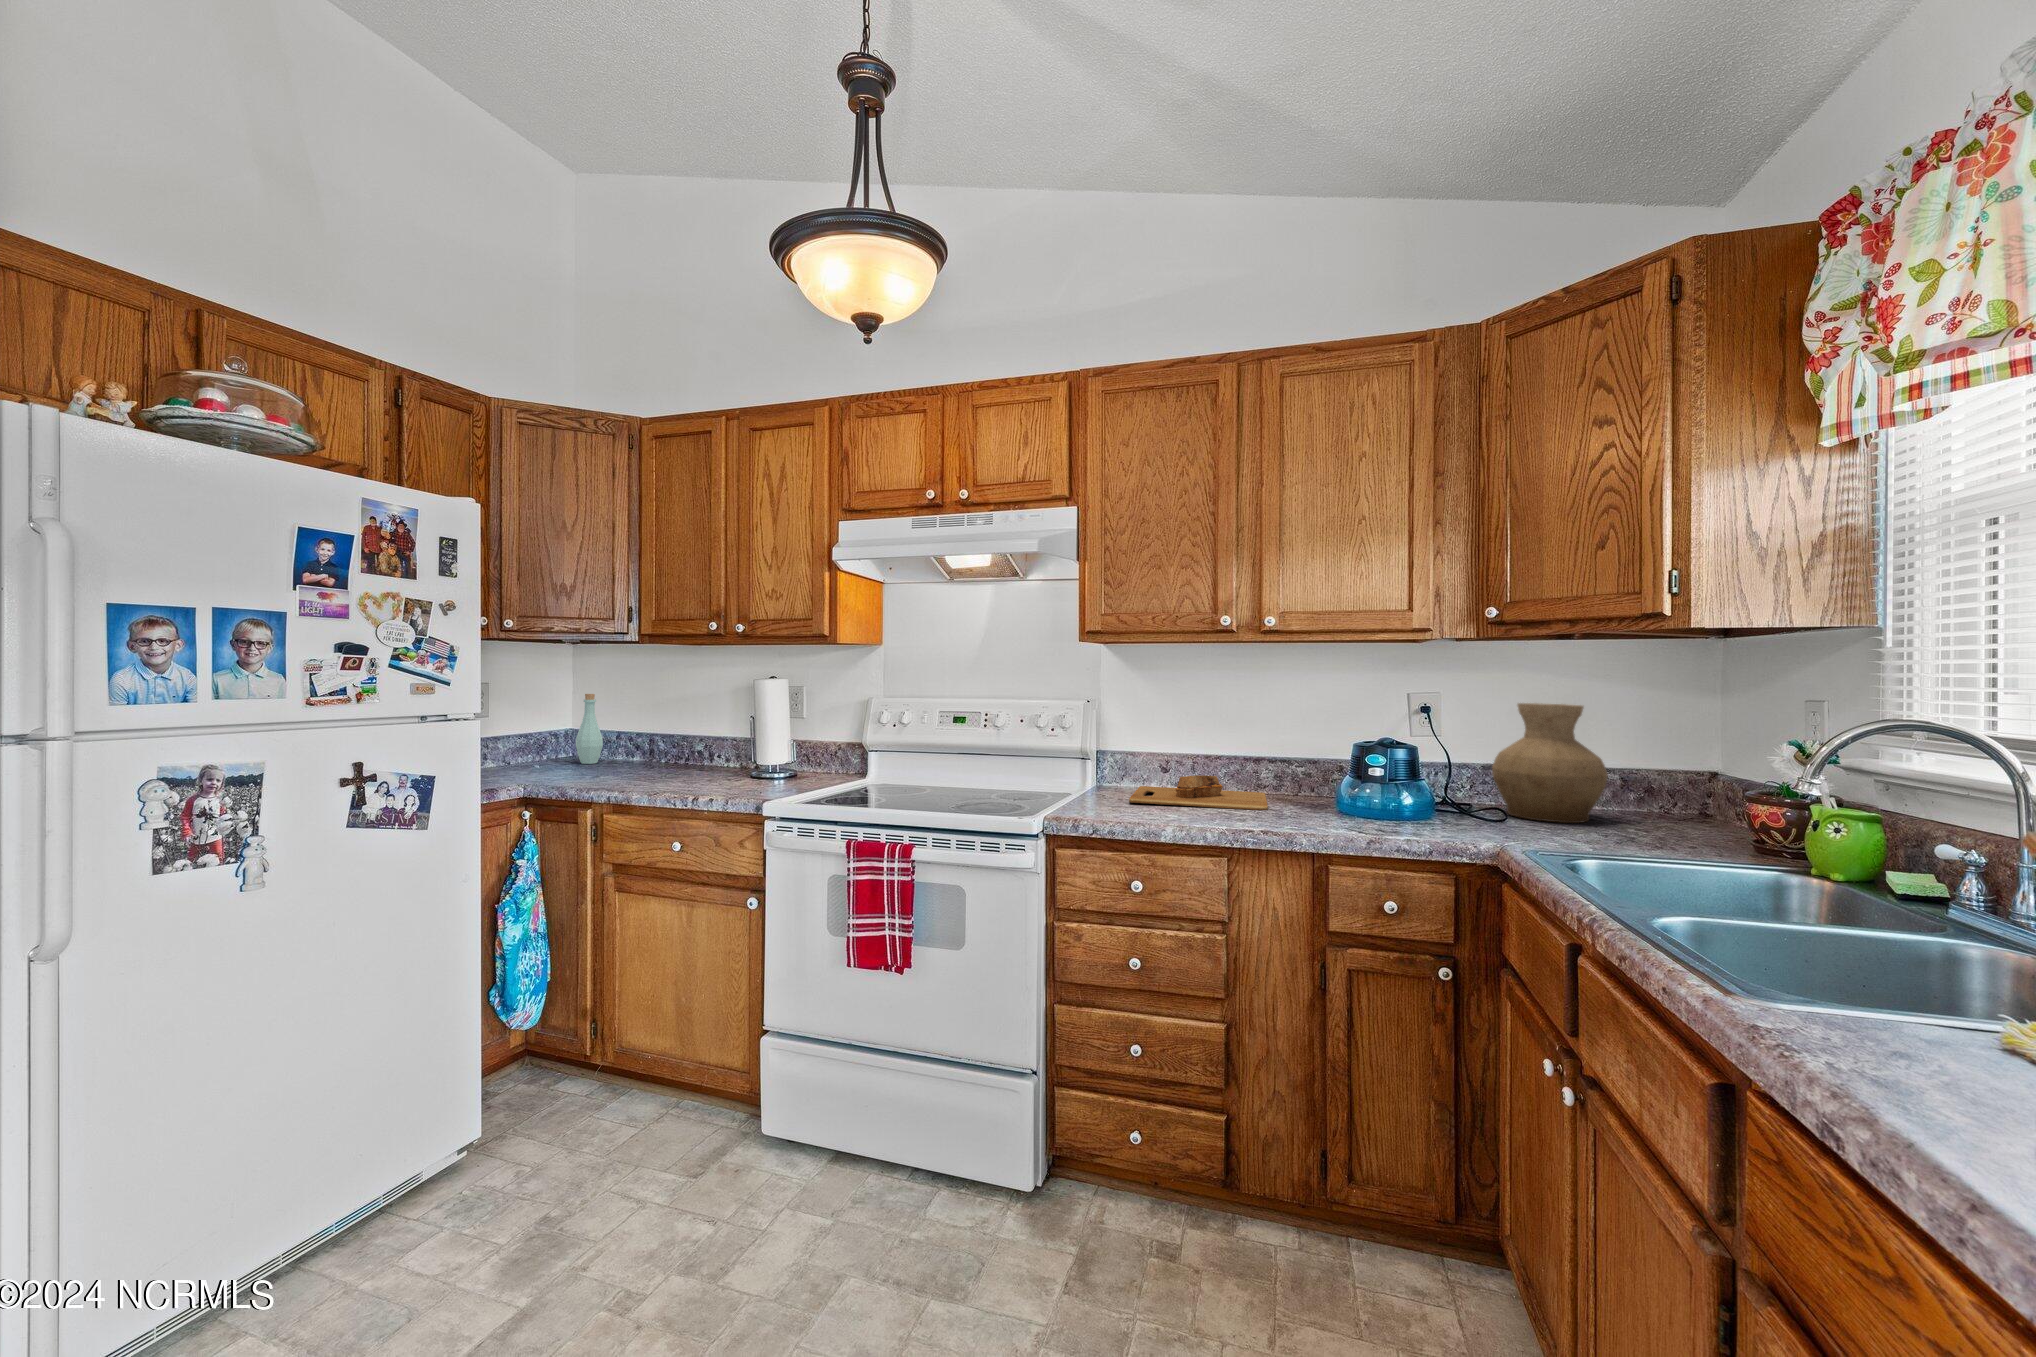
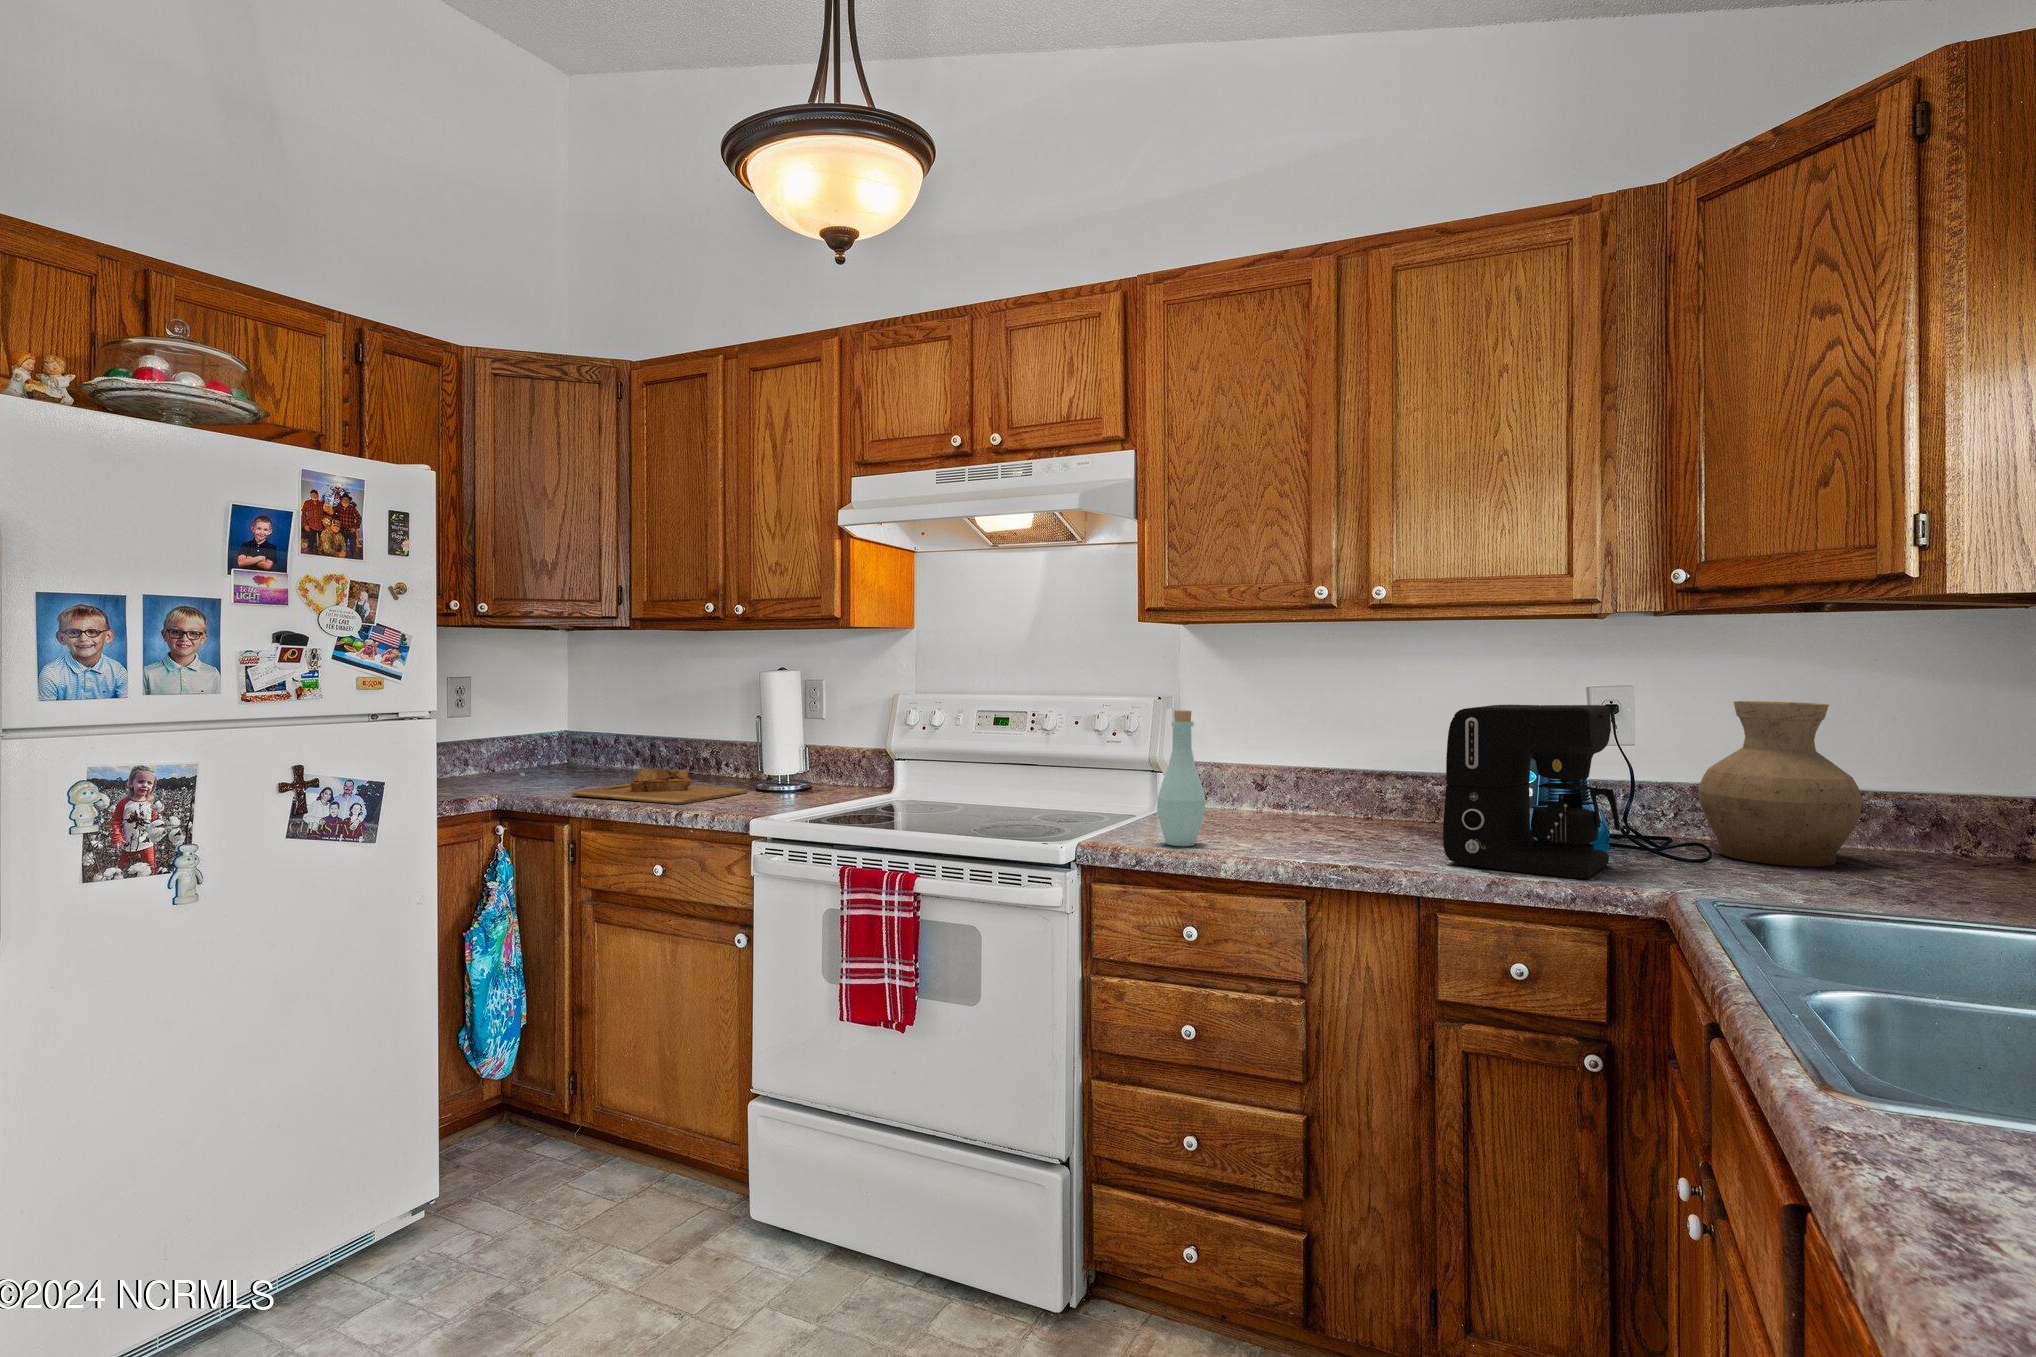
bottle: present [576,694,603,764] -> present [1157,710,1205,846]
coffee maker: none [1327,706,1455,836] -> present [1443,705,1620,879]
cutting board: present [1129,775,1268,810] -> present [572,768,747,804]

